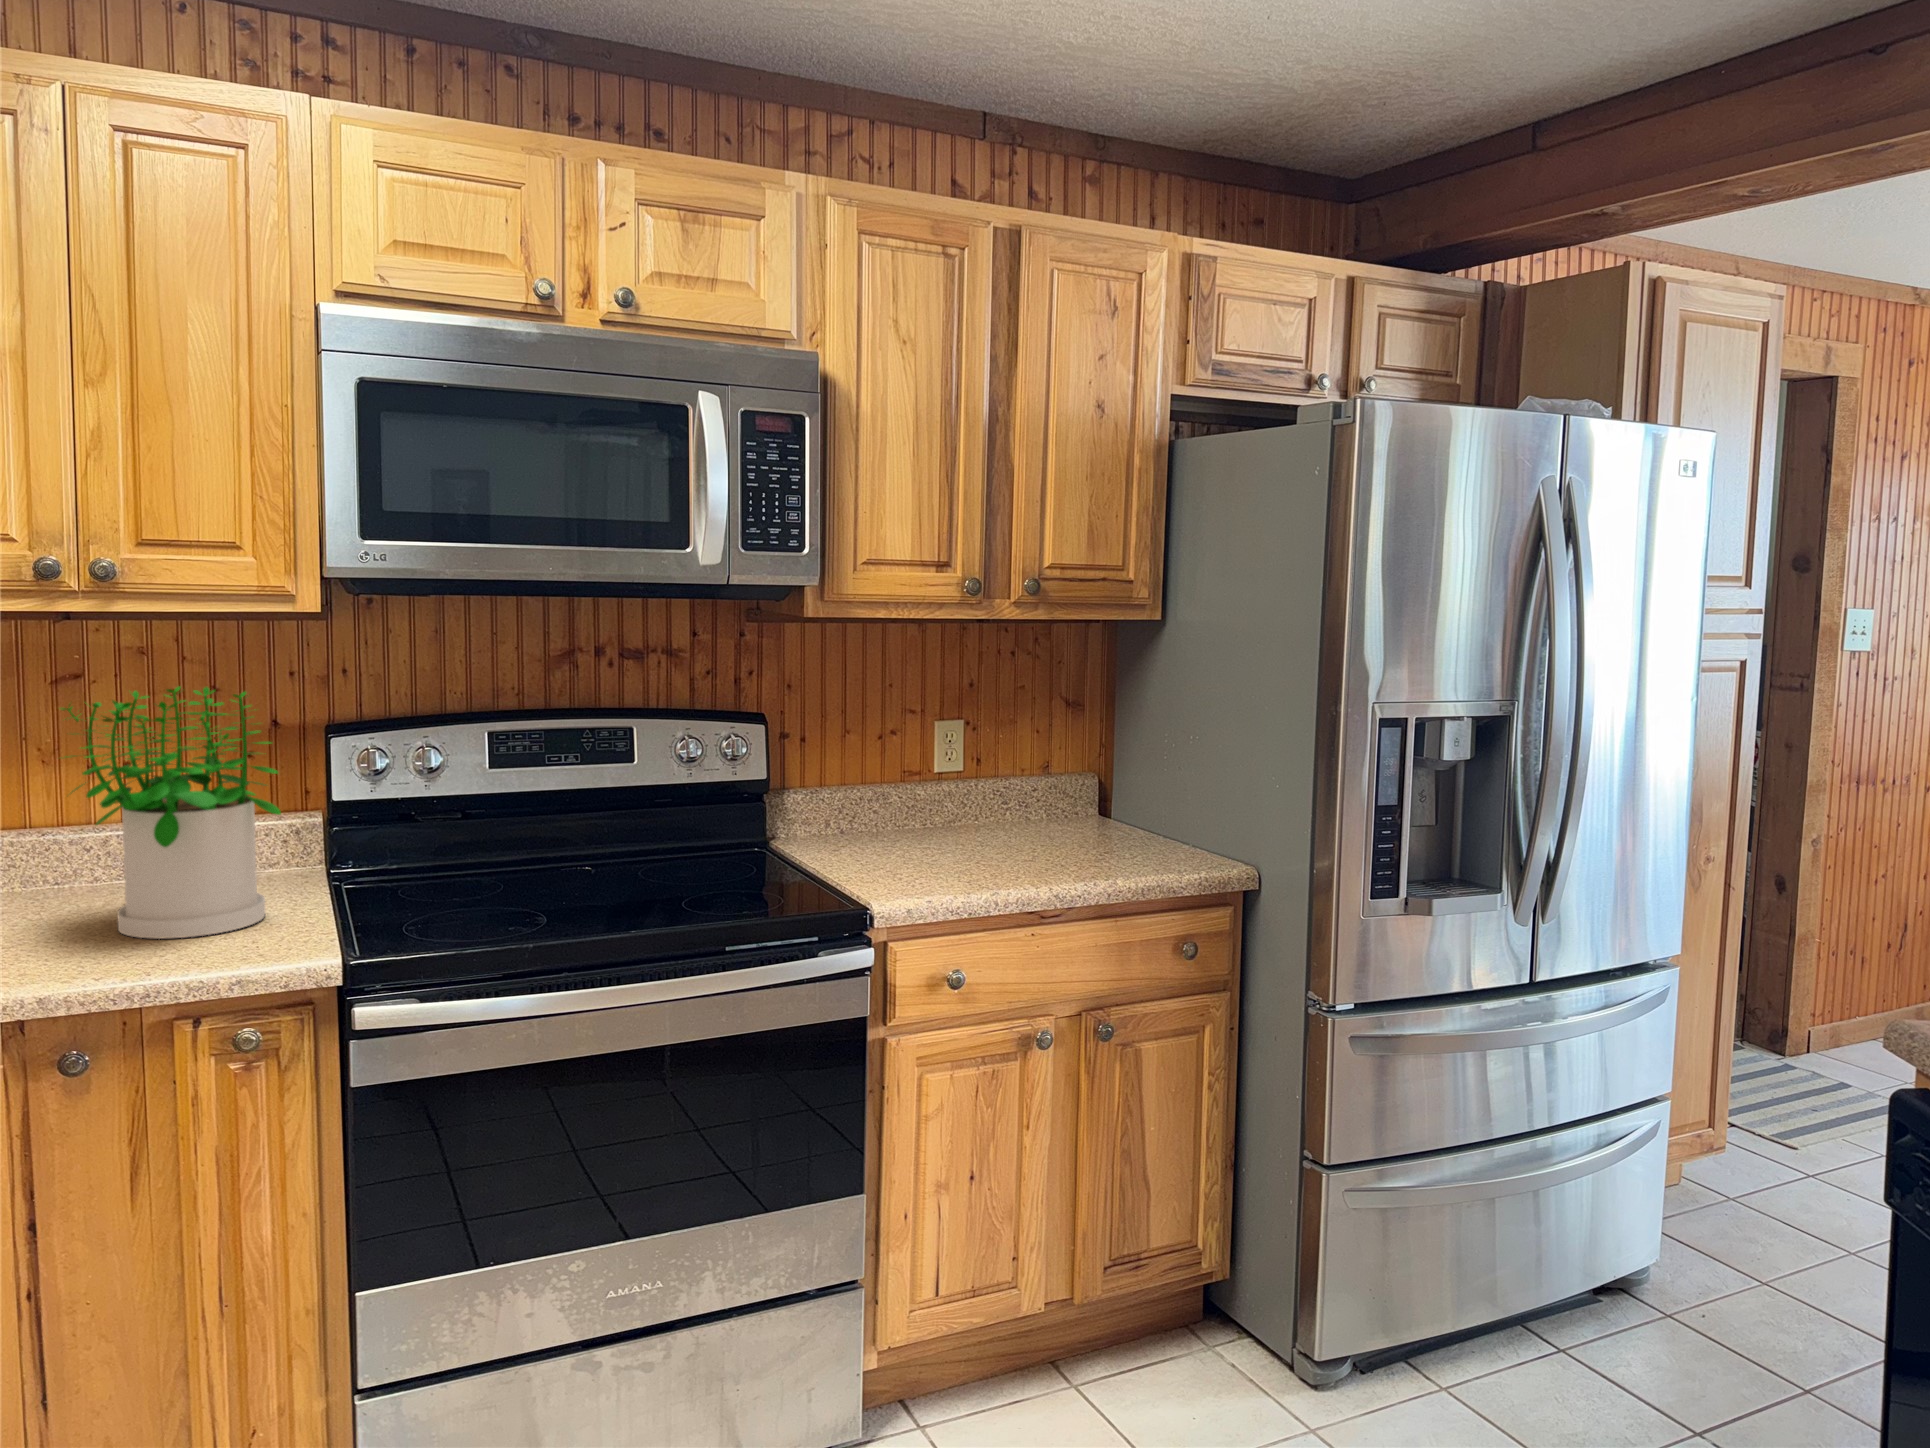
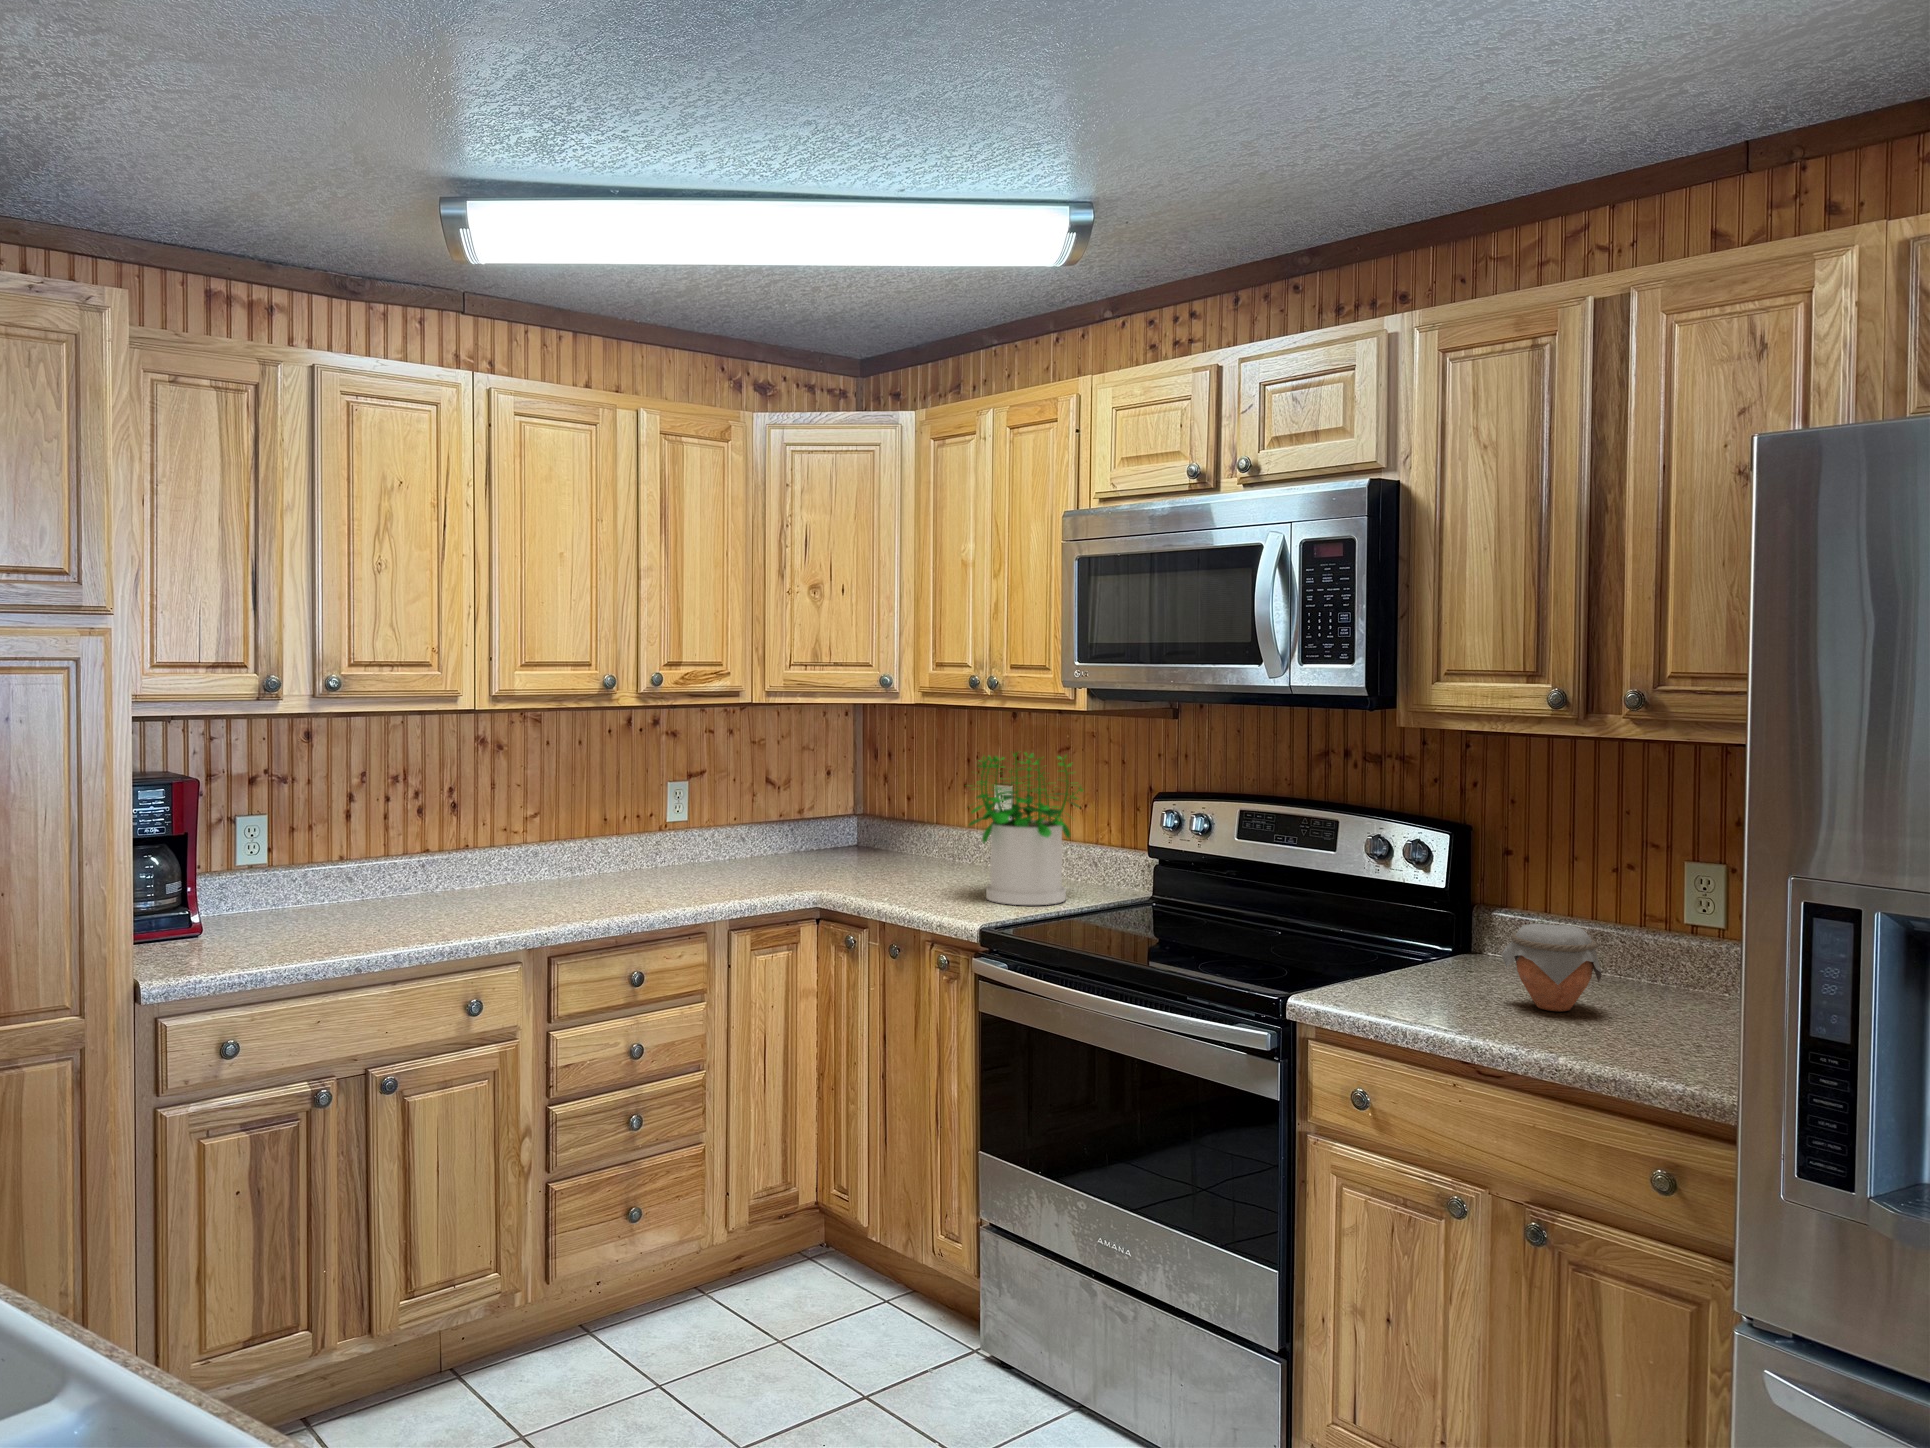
jar: none [931,784,1008,860] -> present [1501,924,1601,1011]

